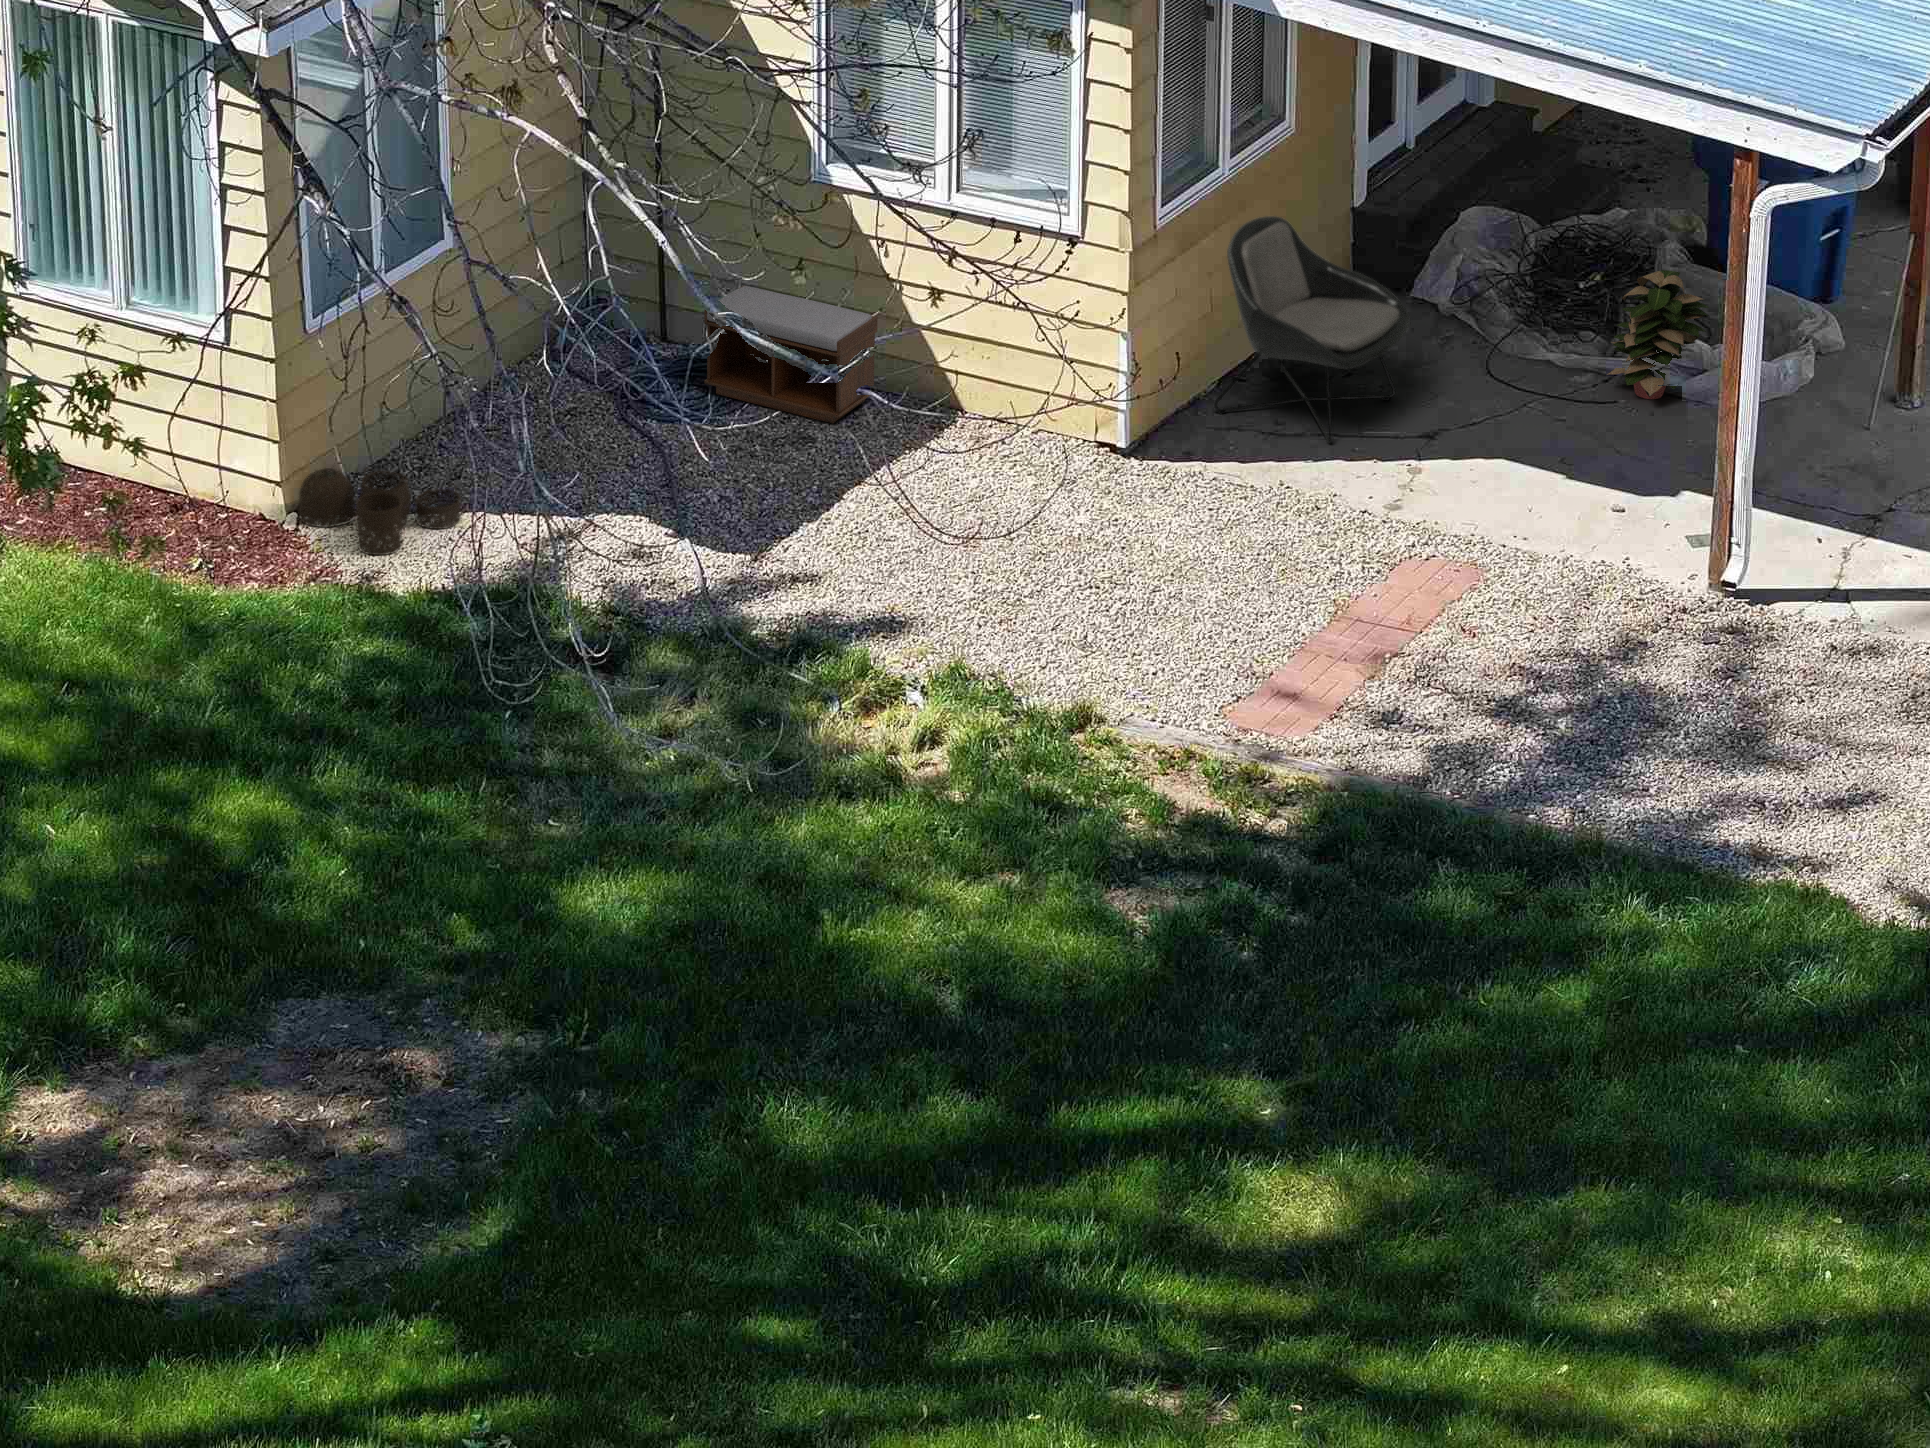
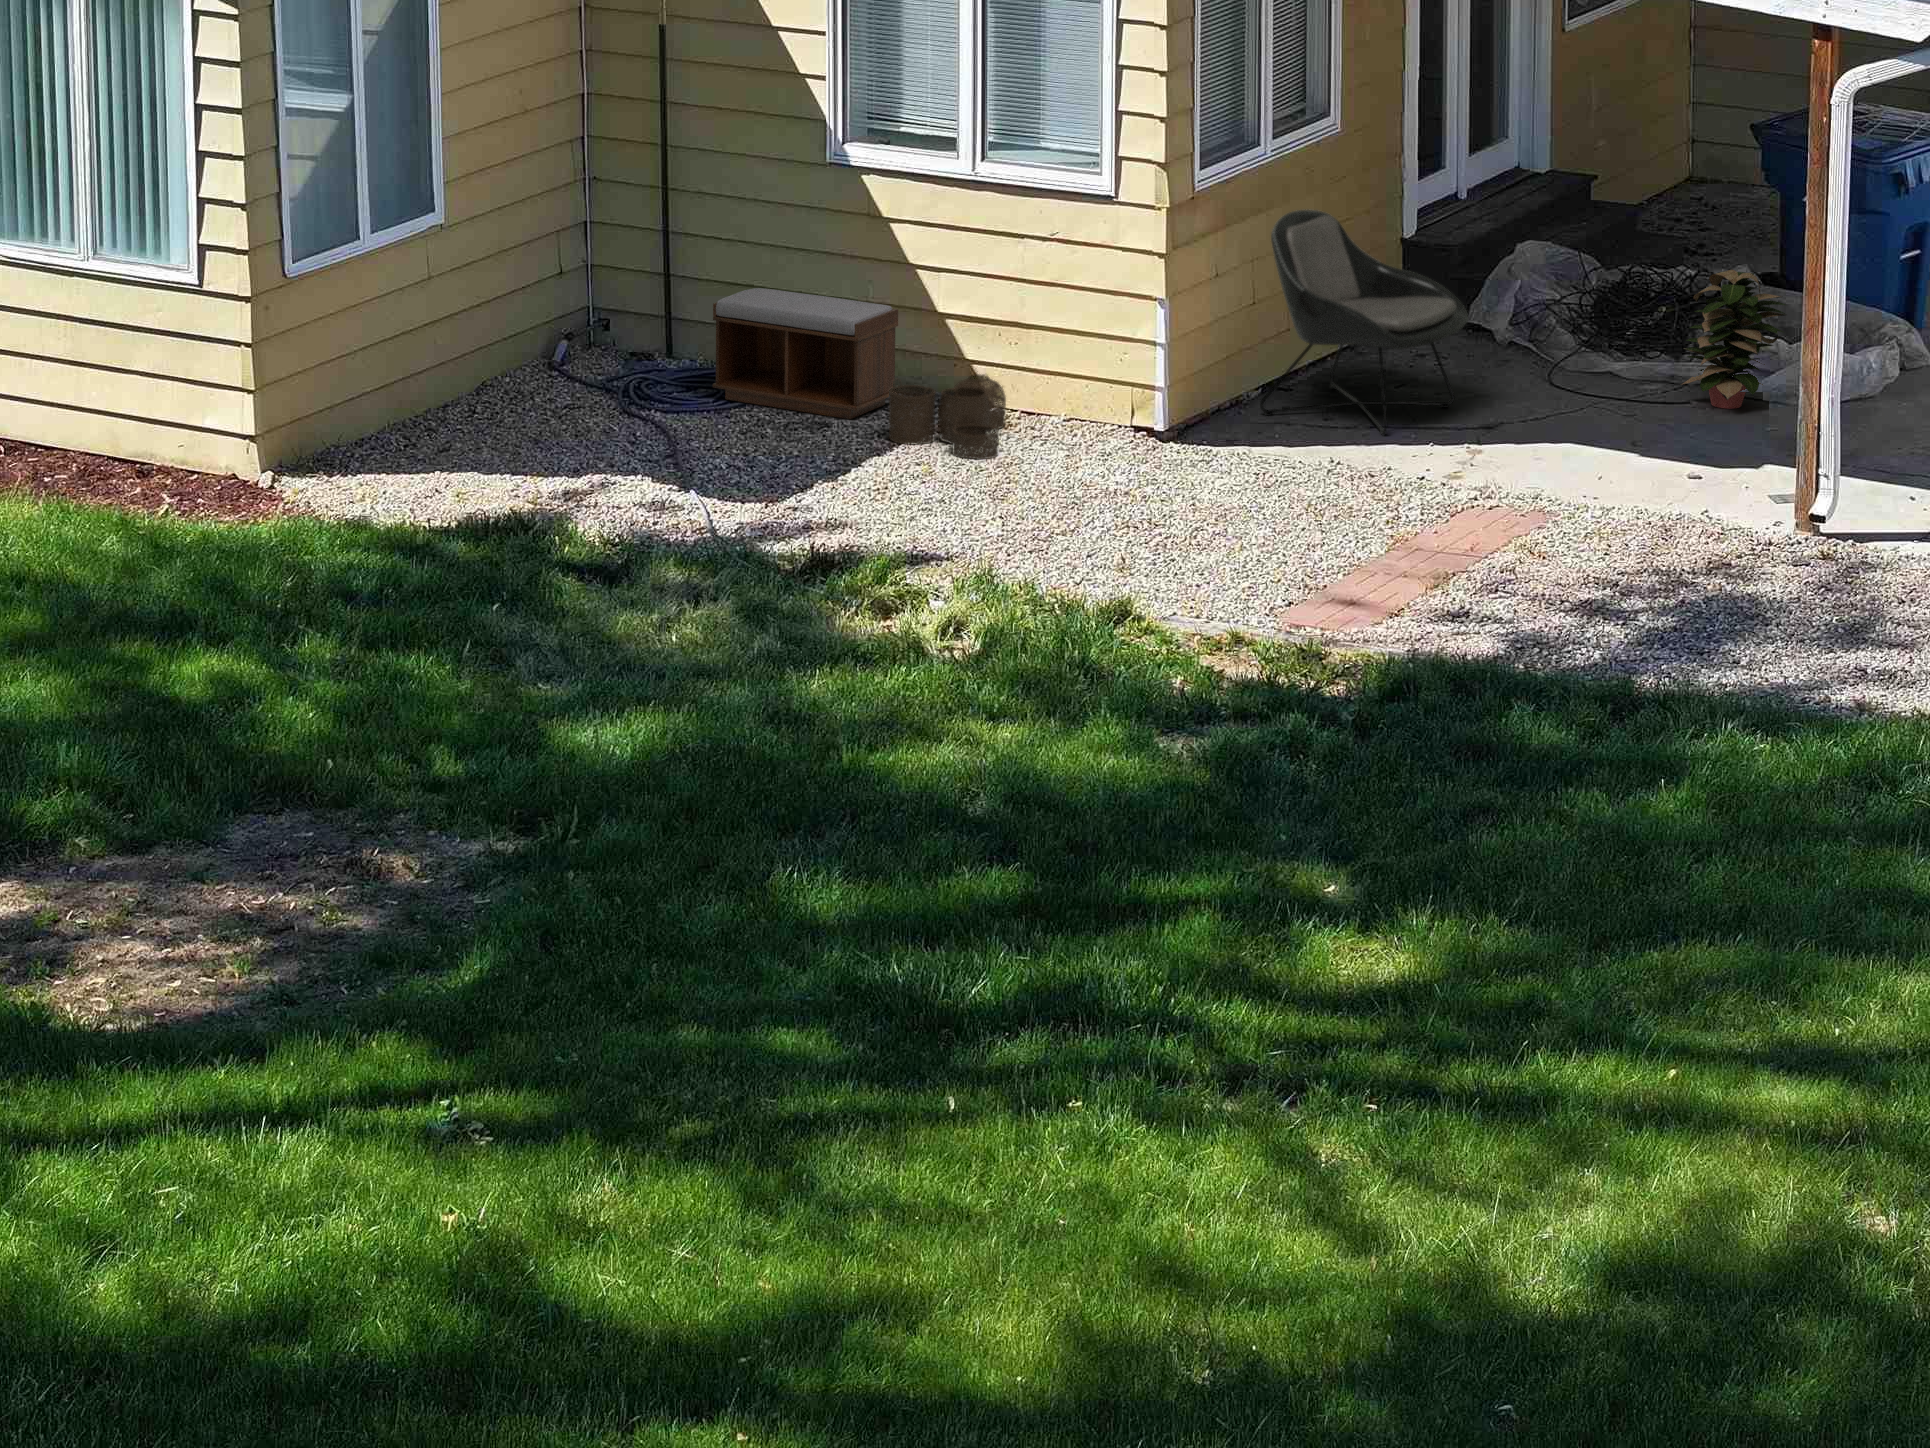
woven basket: present [299,468,461,555] -> present [889,374,1006,459]

